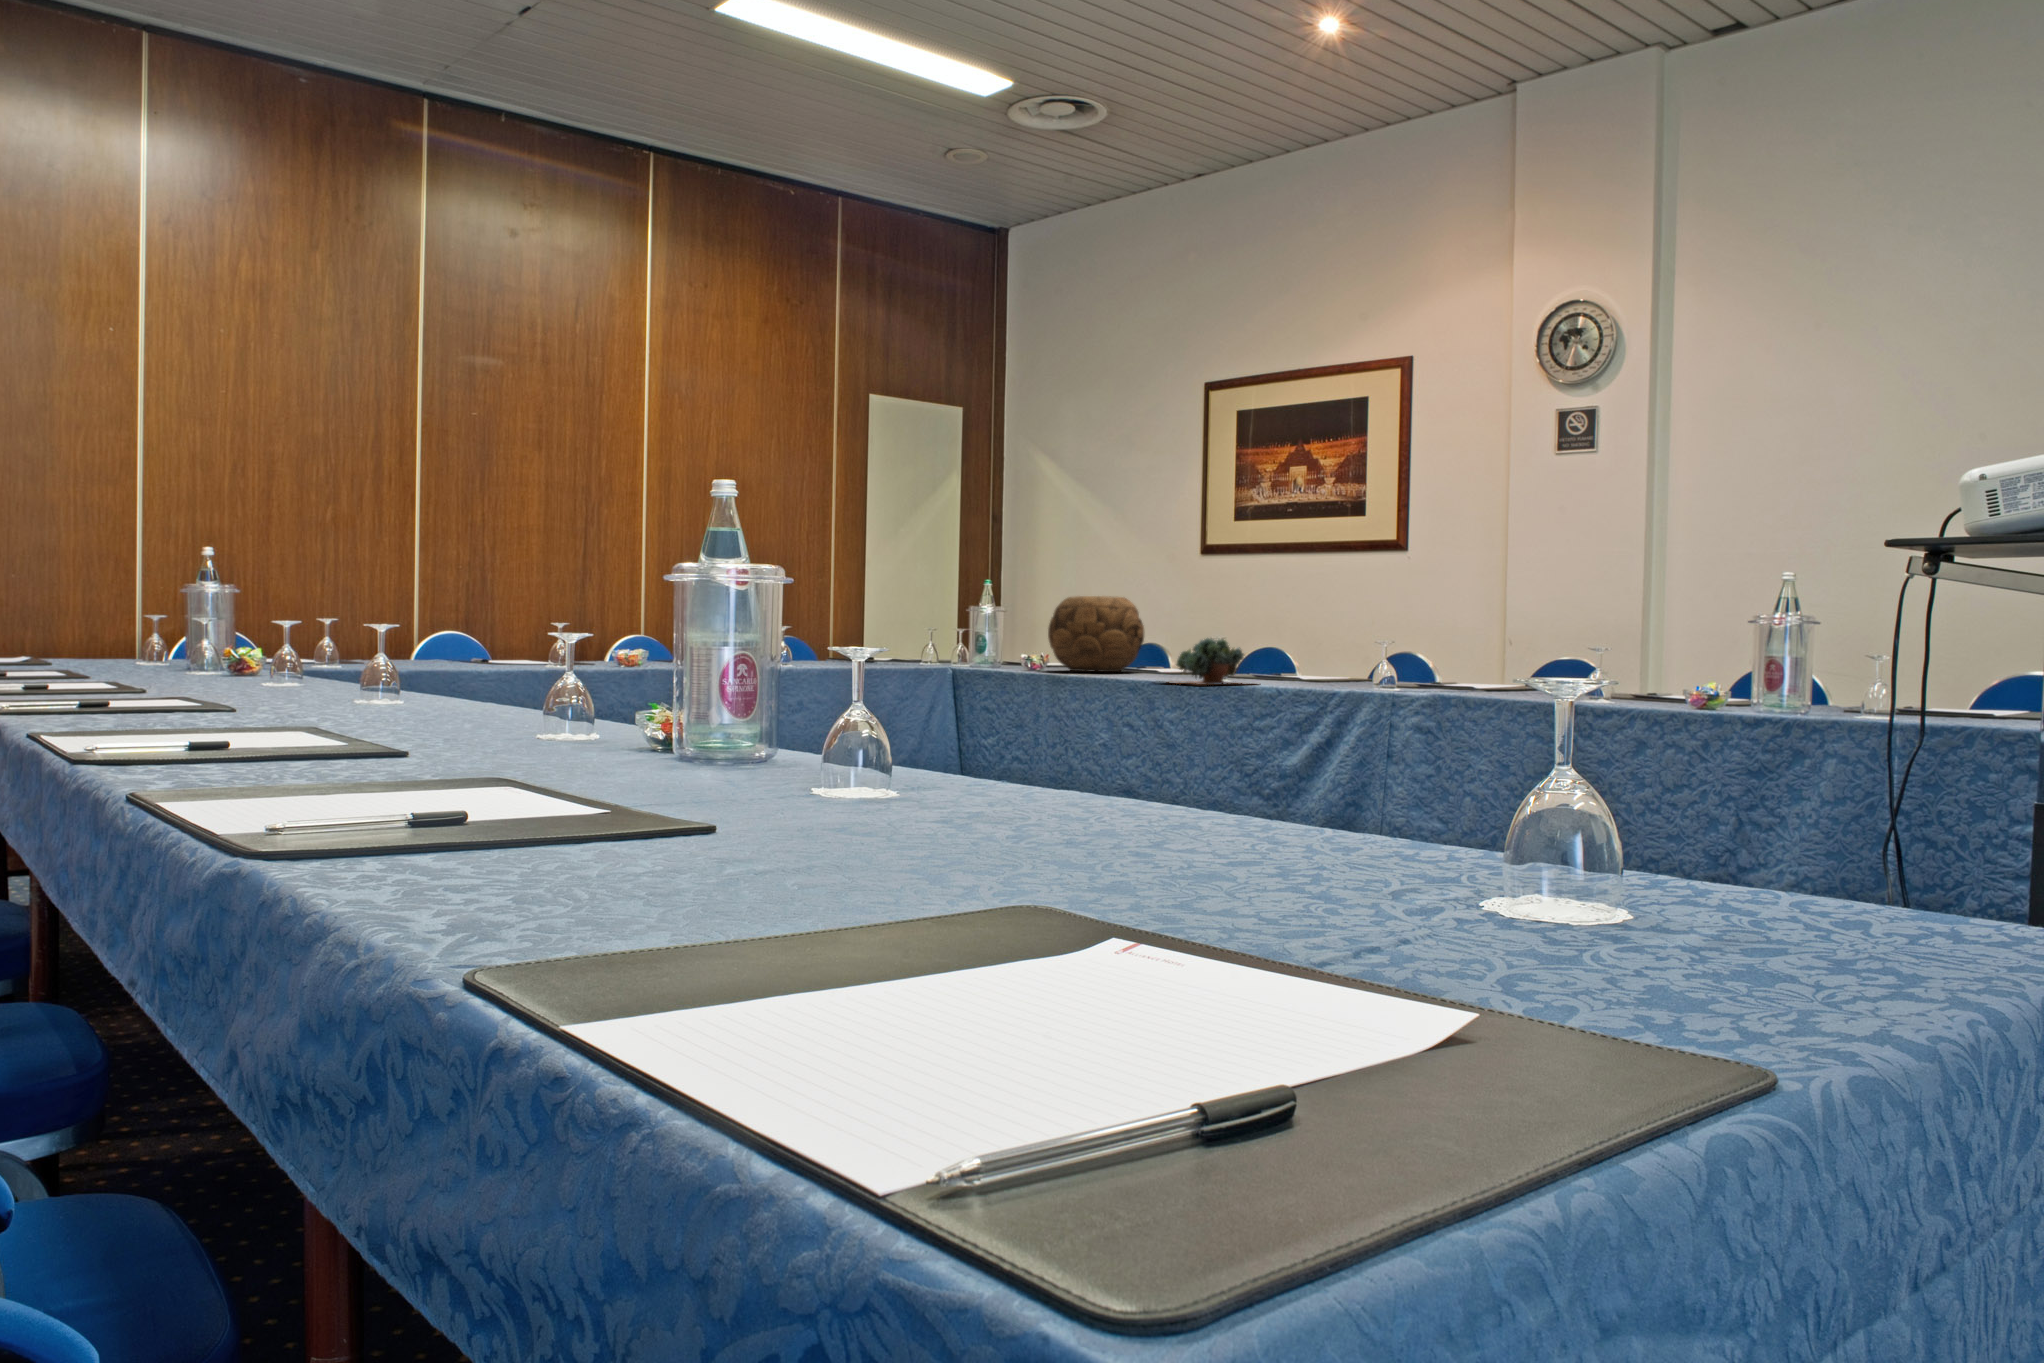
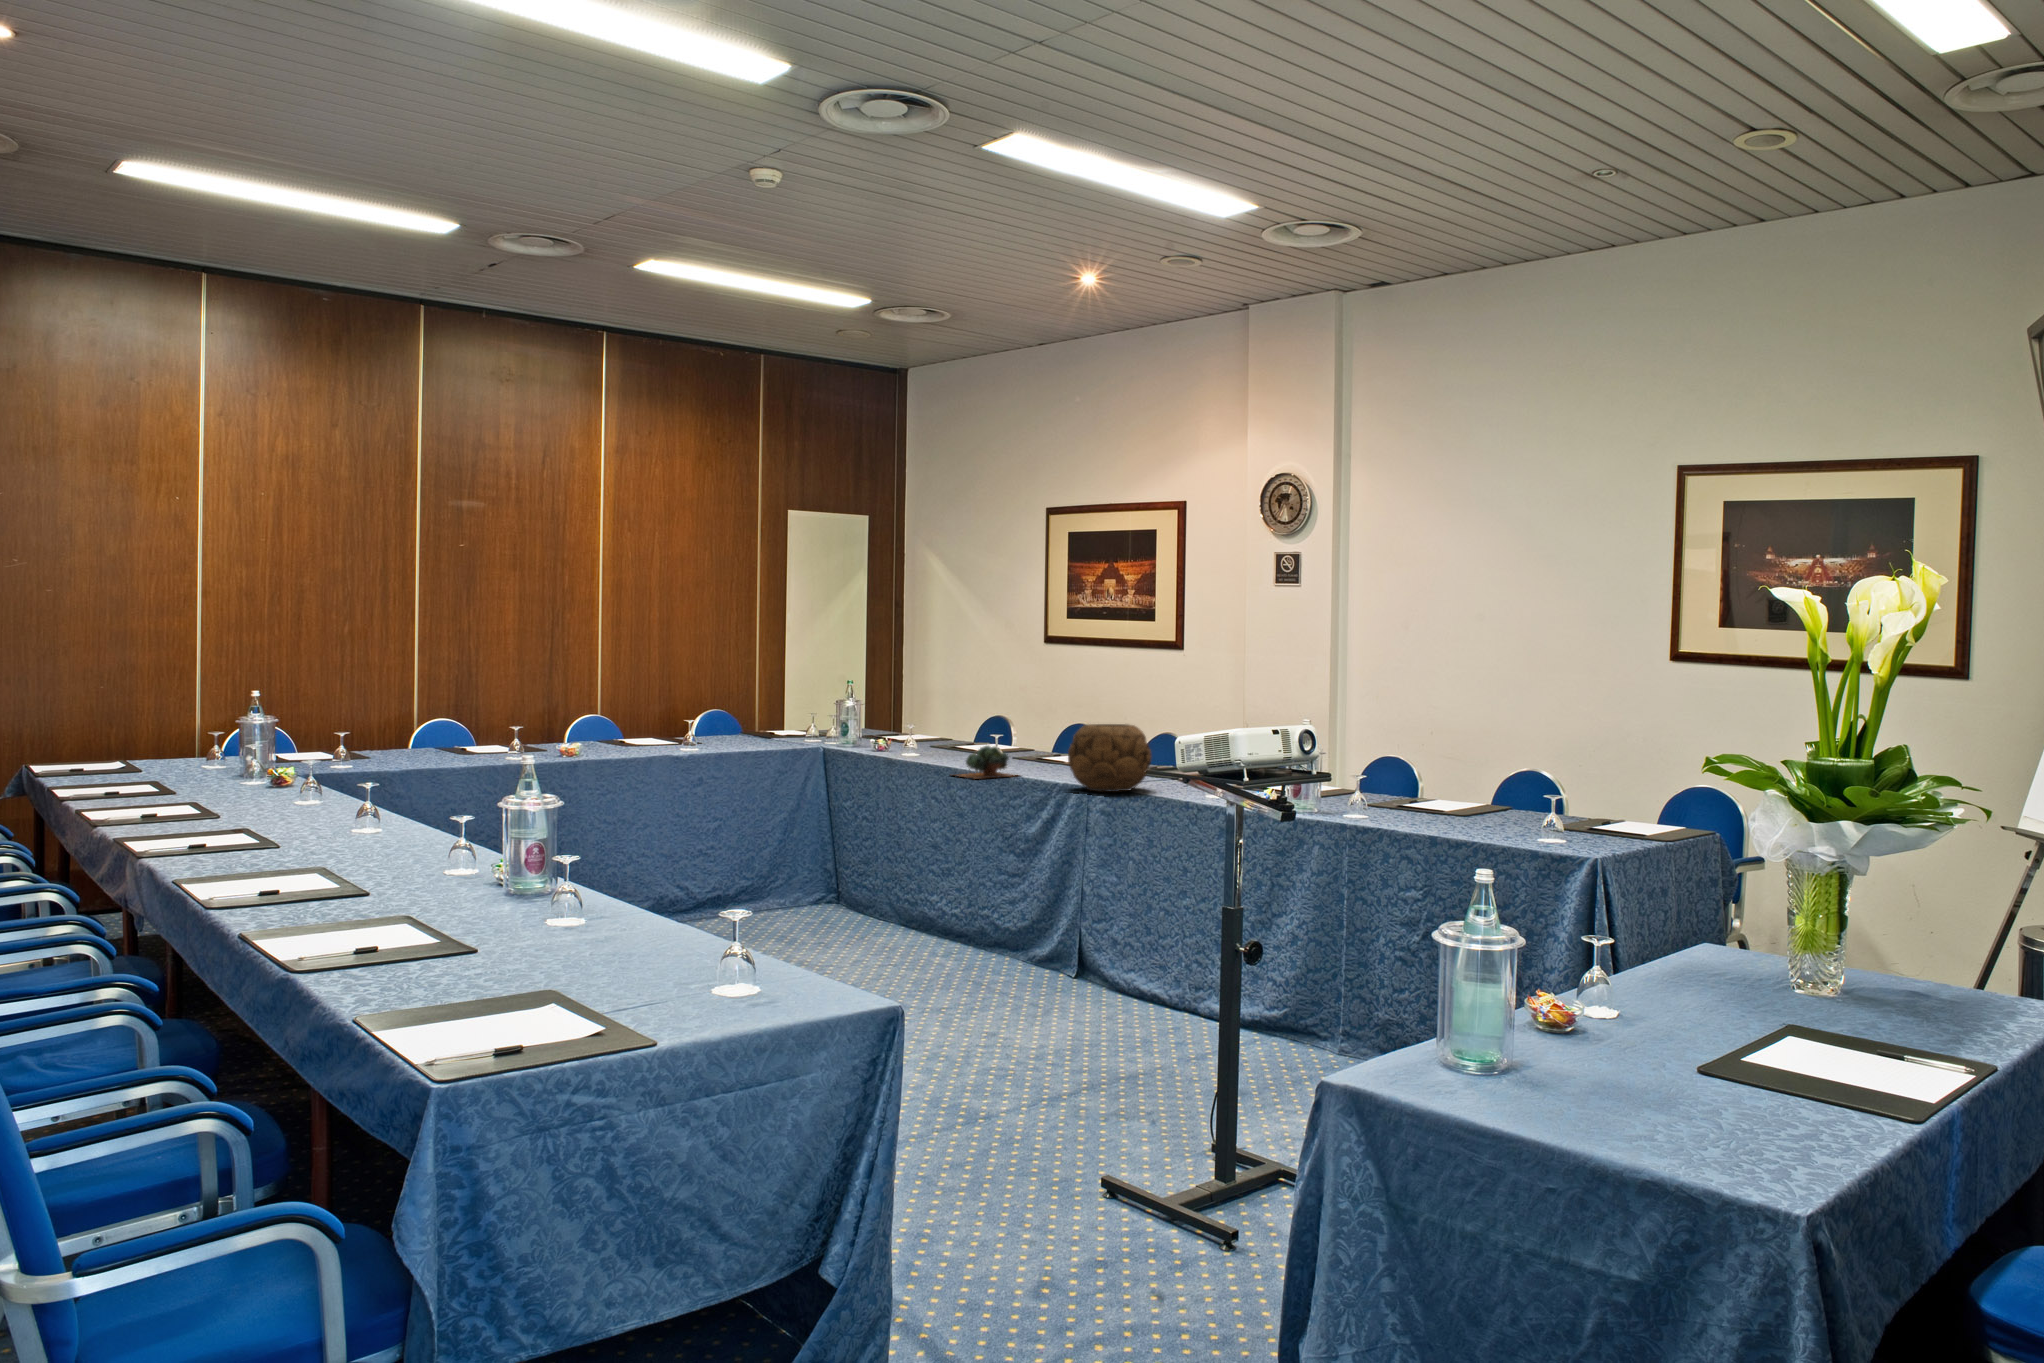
decorative bowl: present [1048,596,1144,672] -> present [1068,724,1152,792]

